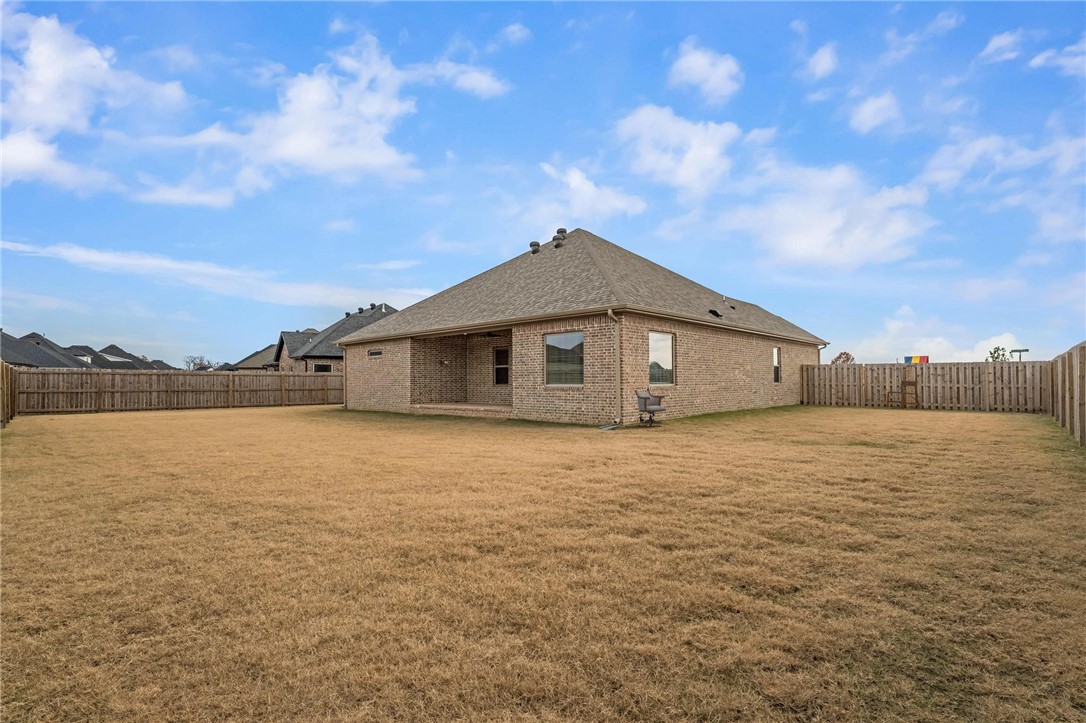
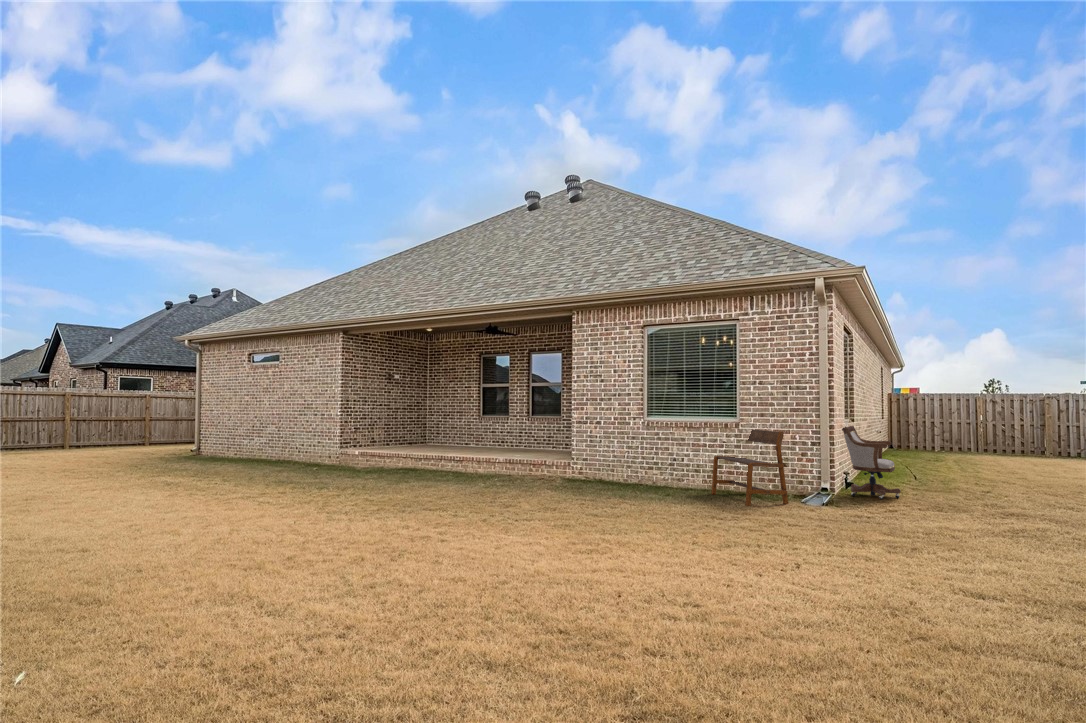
bench: present [887,381,920,408] -> present [712,430,788,506]

